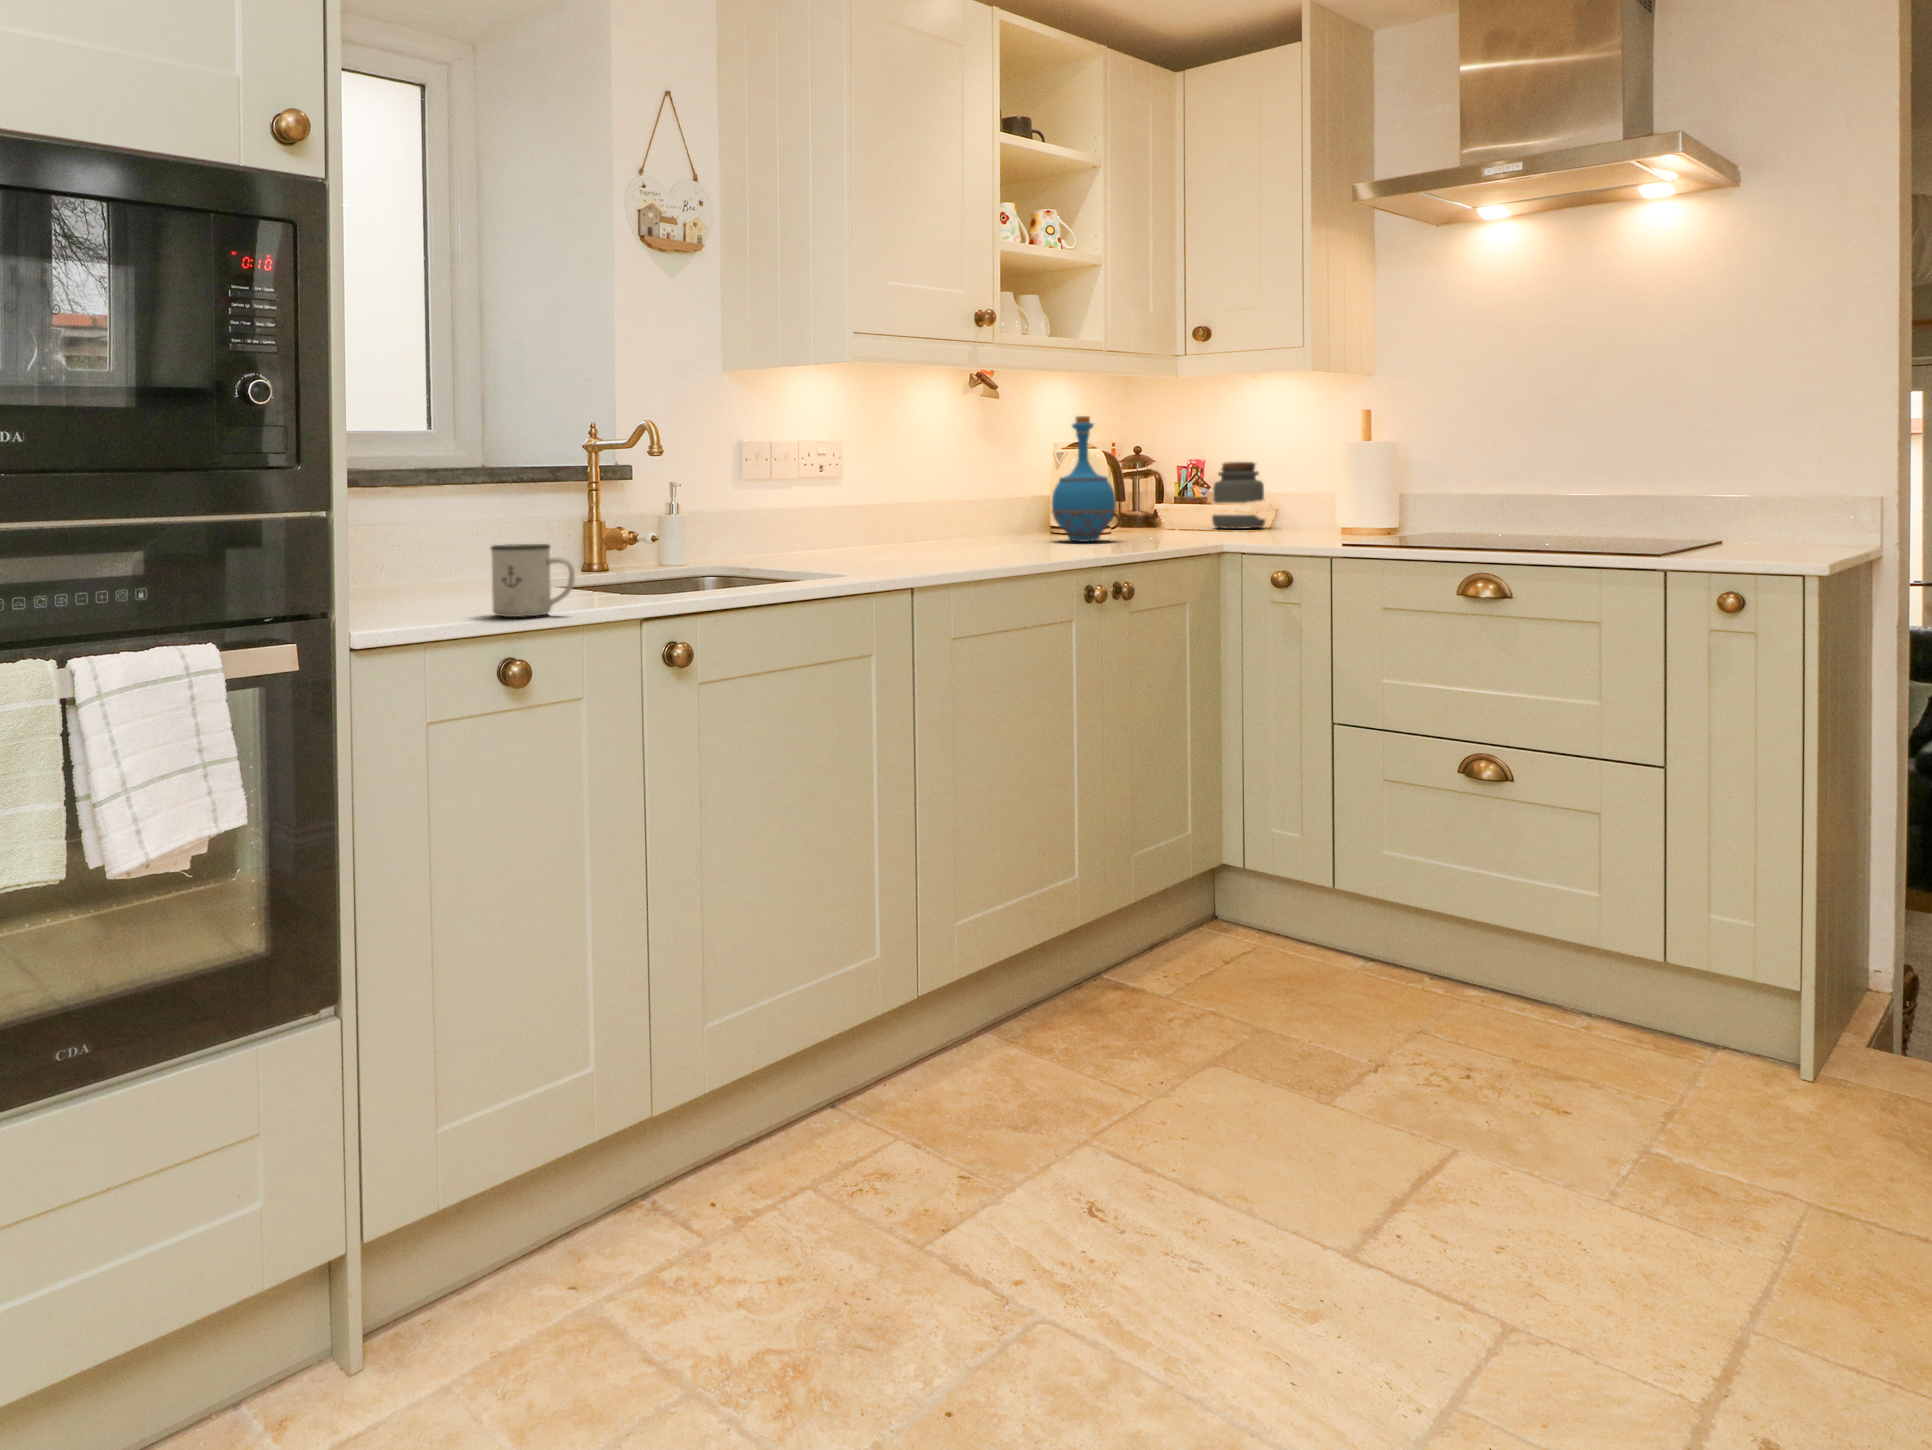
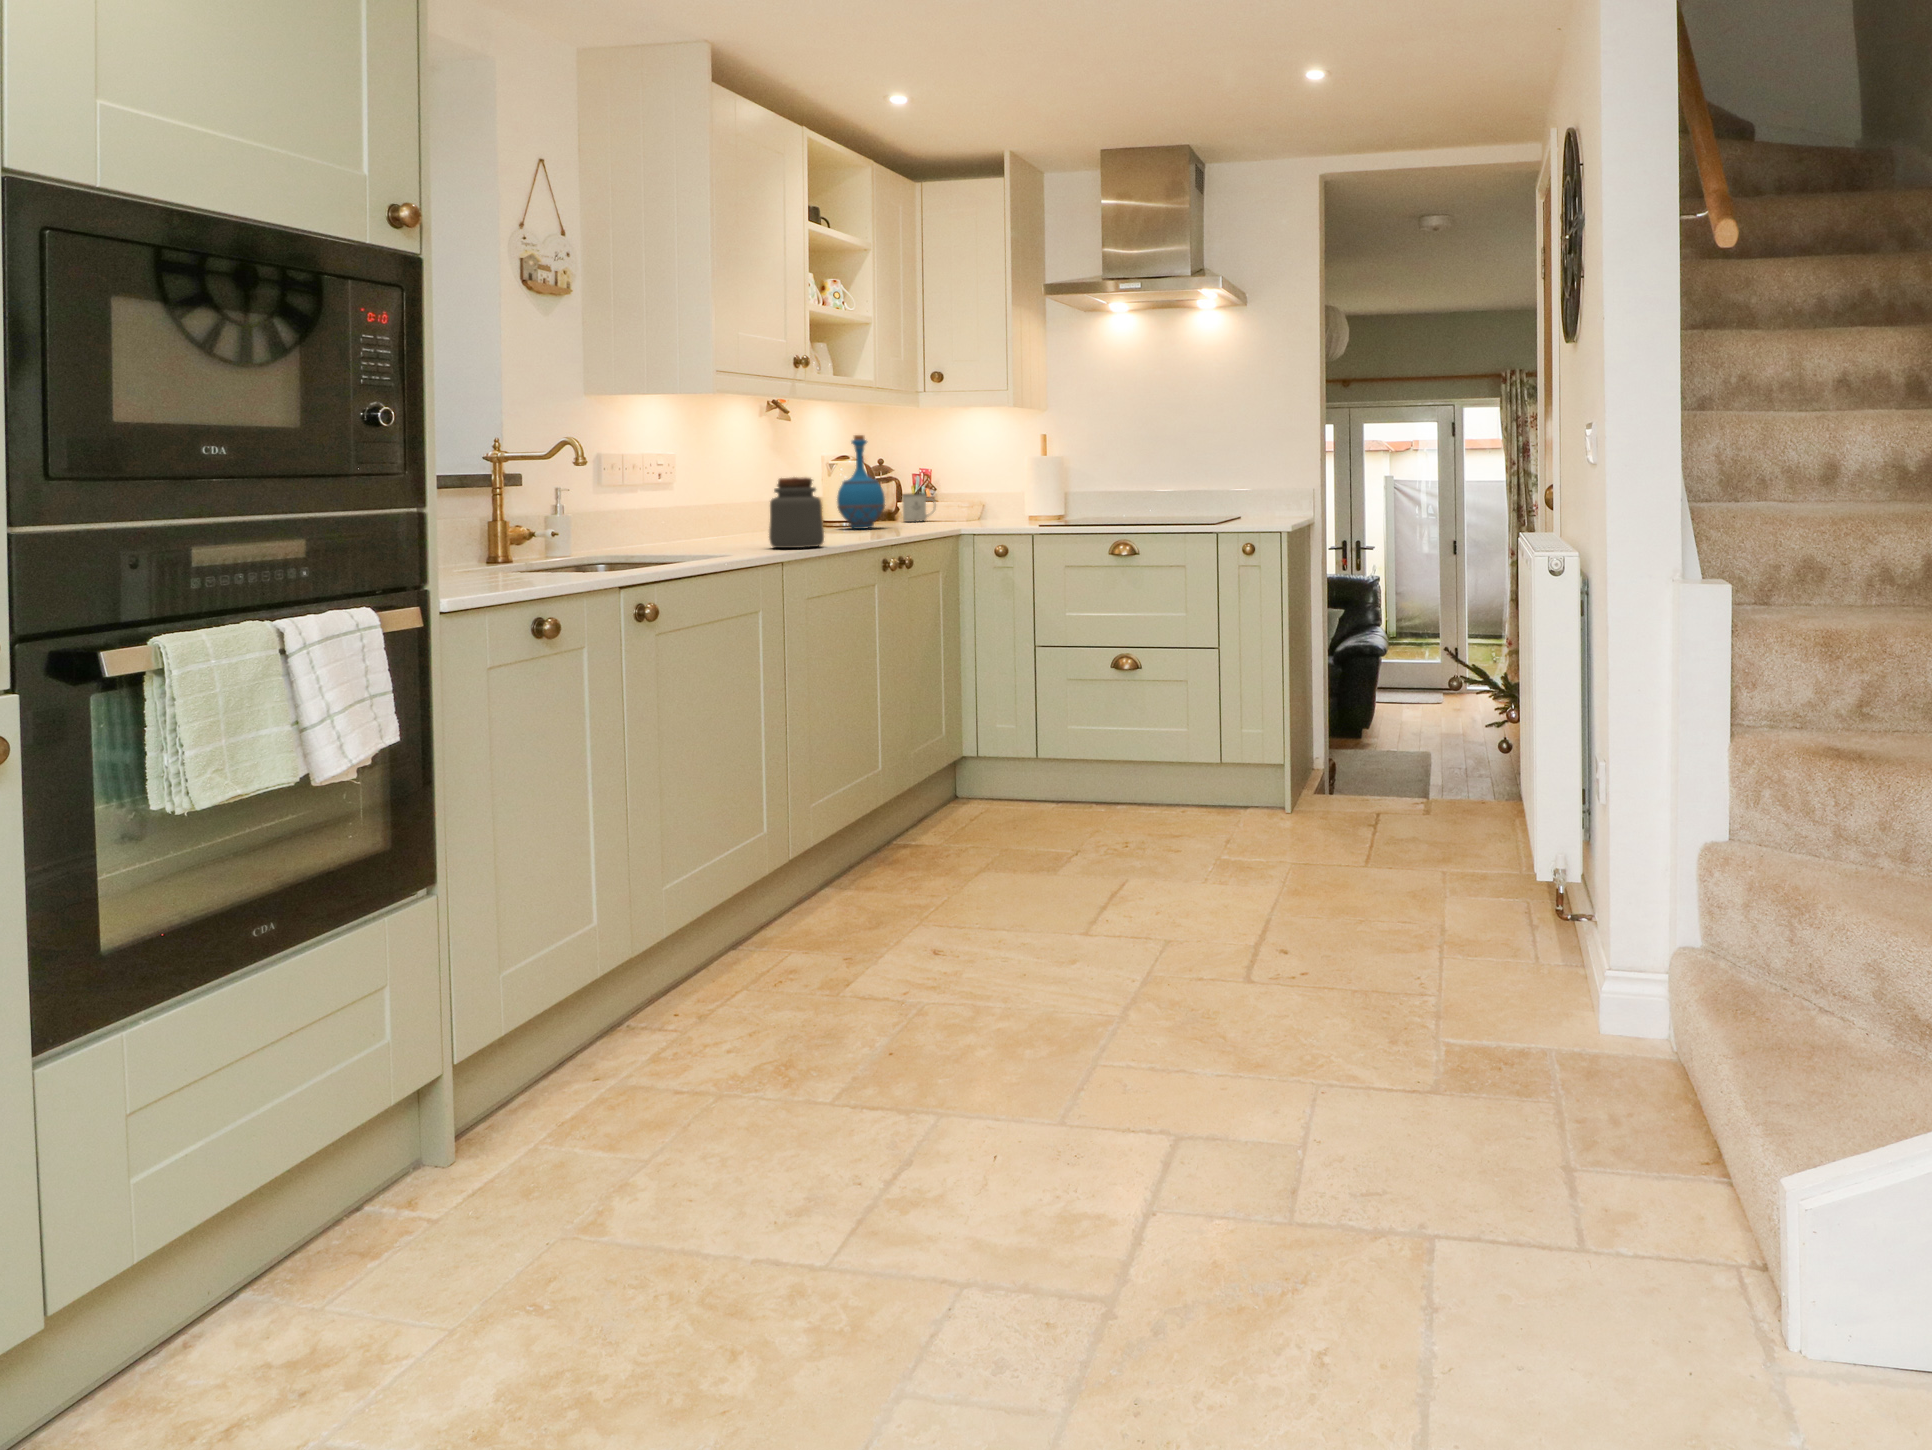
jar: present [1212,462,1265,529] -> present [769,477,824,548]
mug: present [491,544,575,617] -> present [902,493,936,522]

